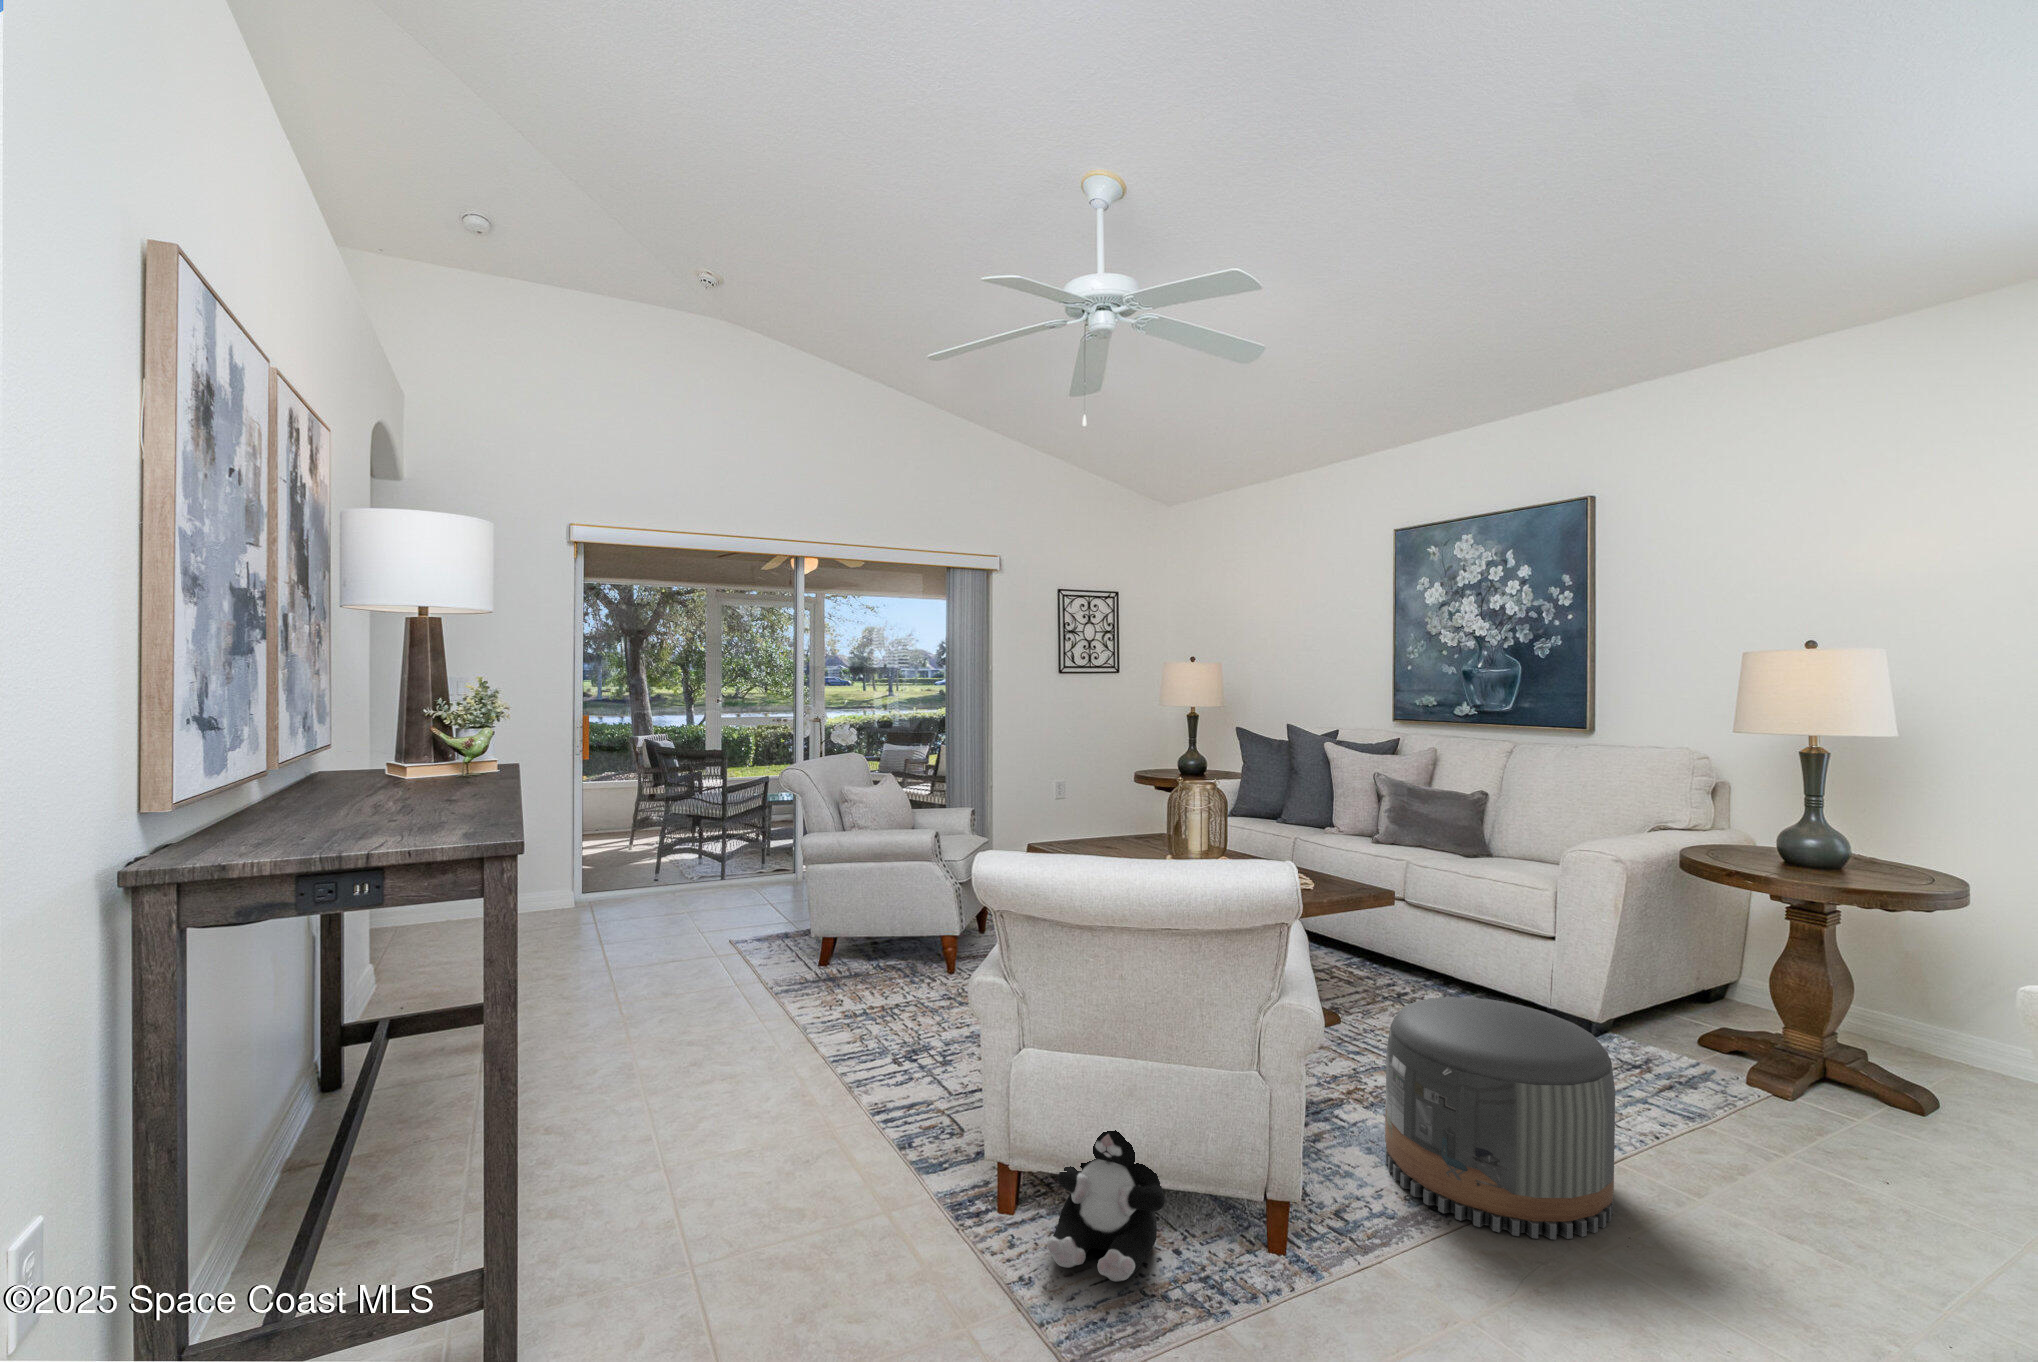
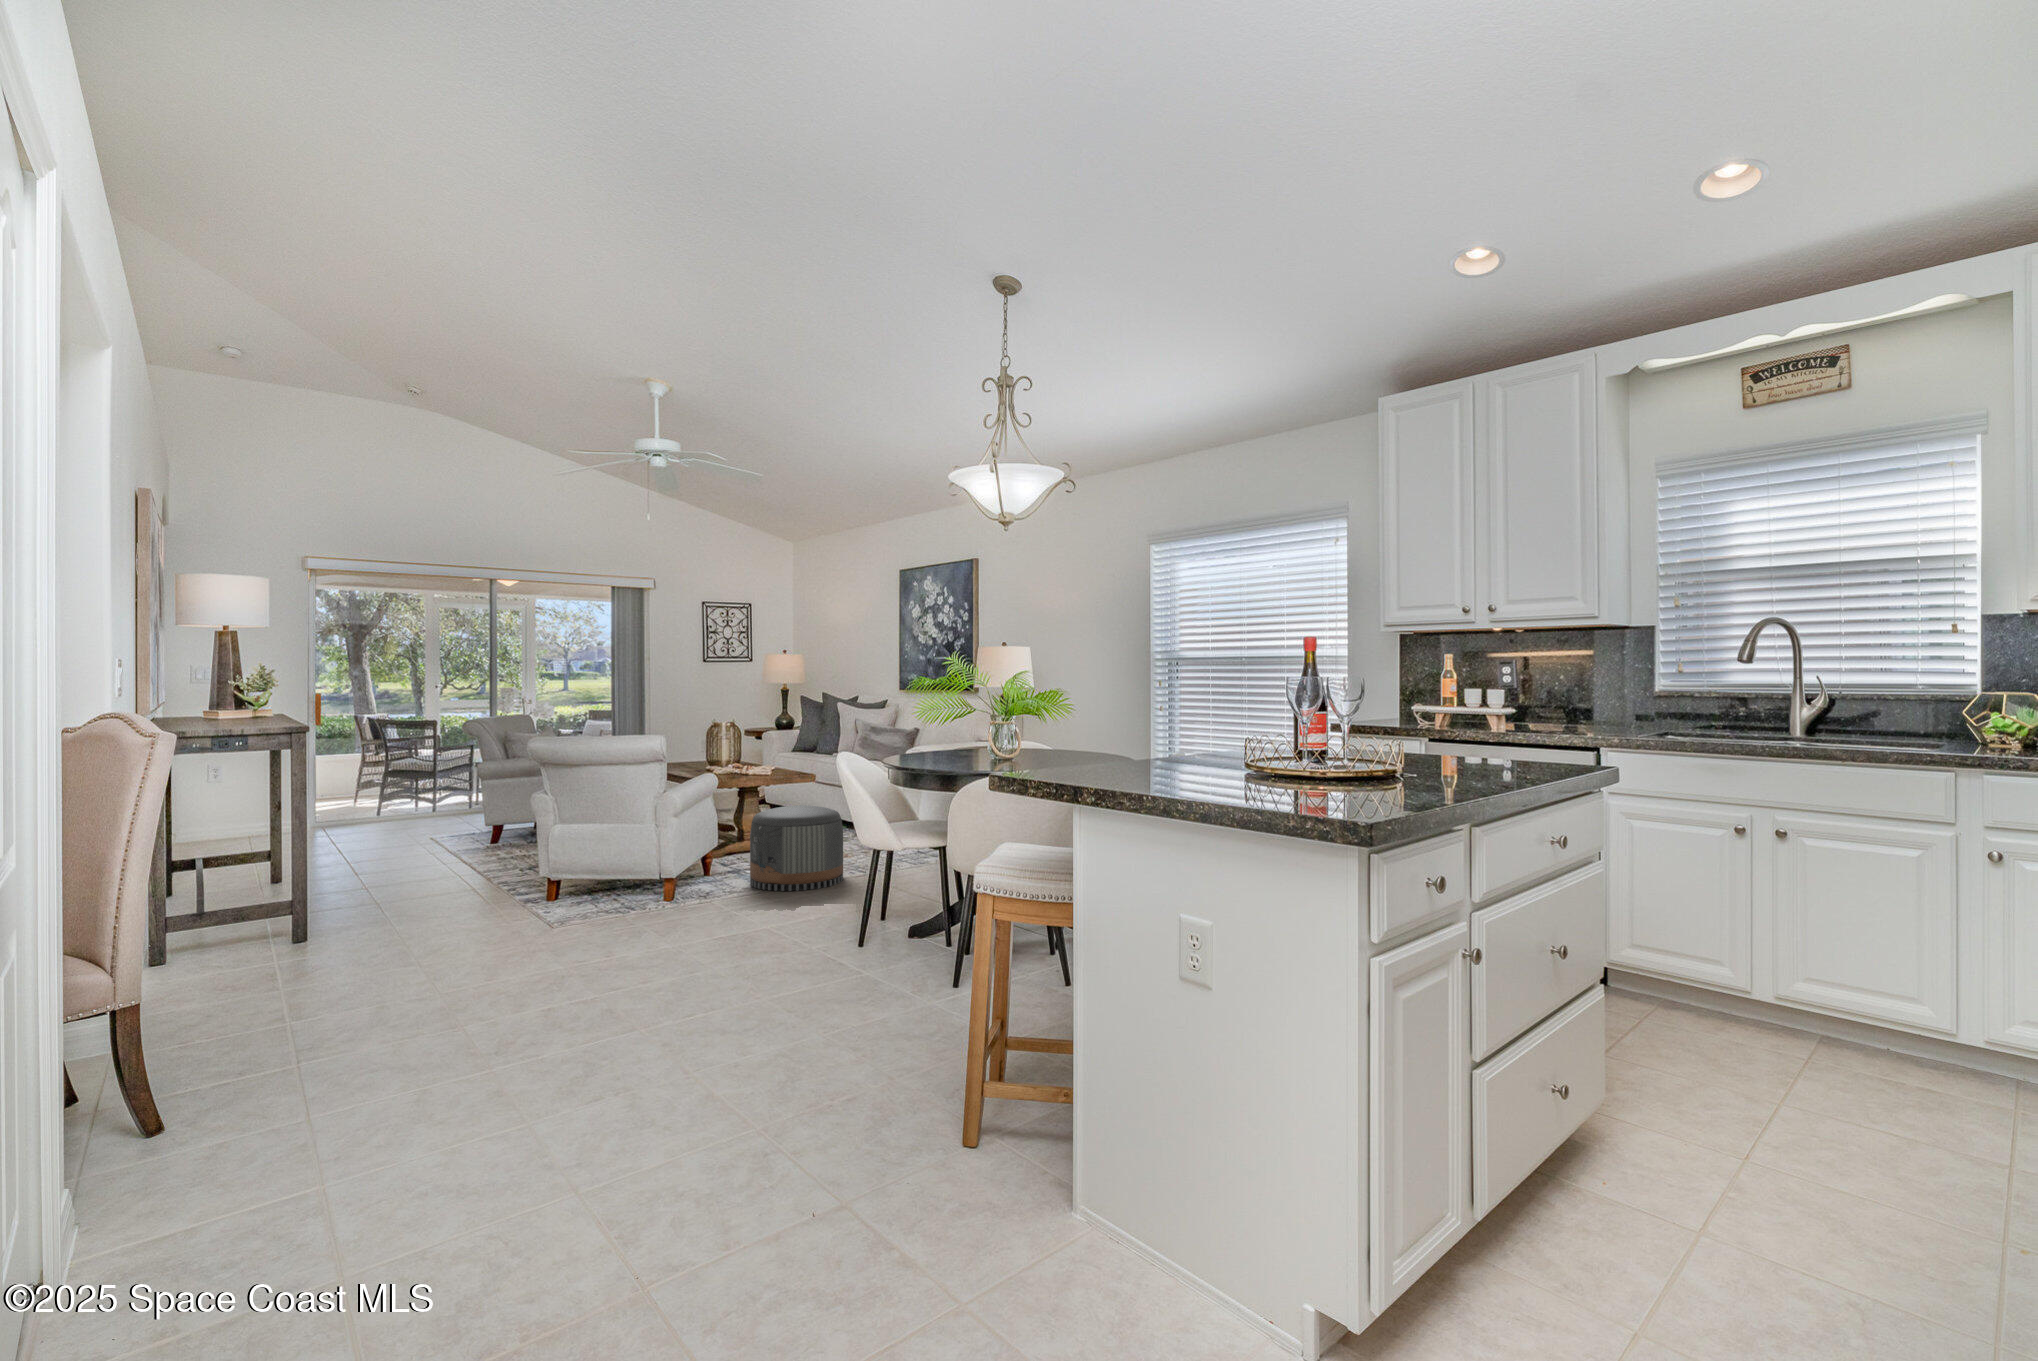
plush toy: present [1047,1130,1165,1282] -> none [561,844,620,909]

